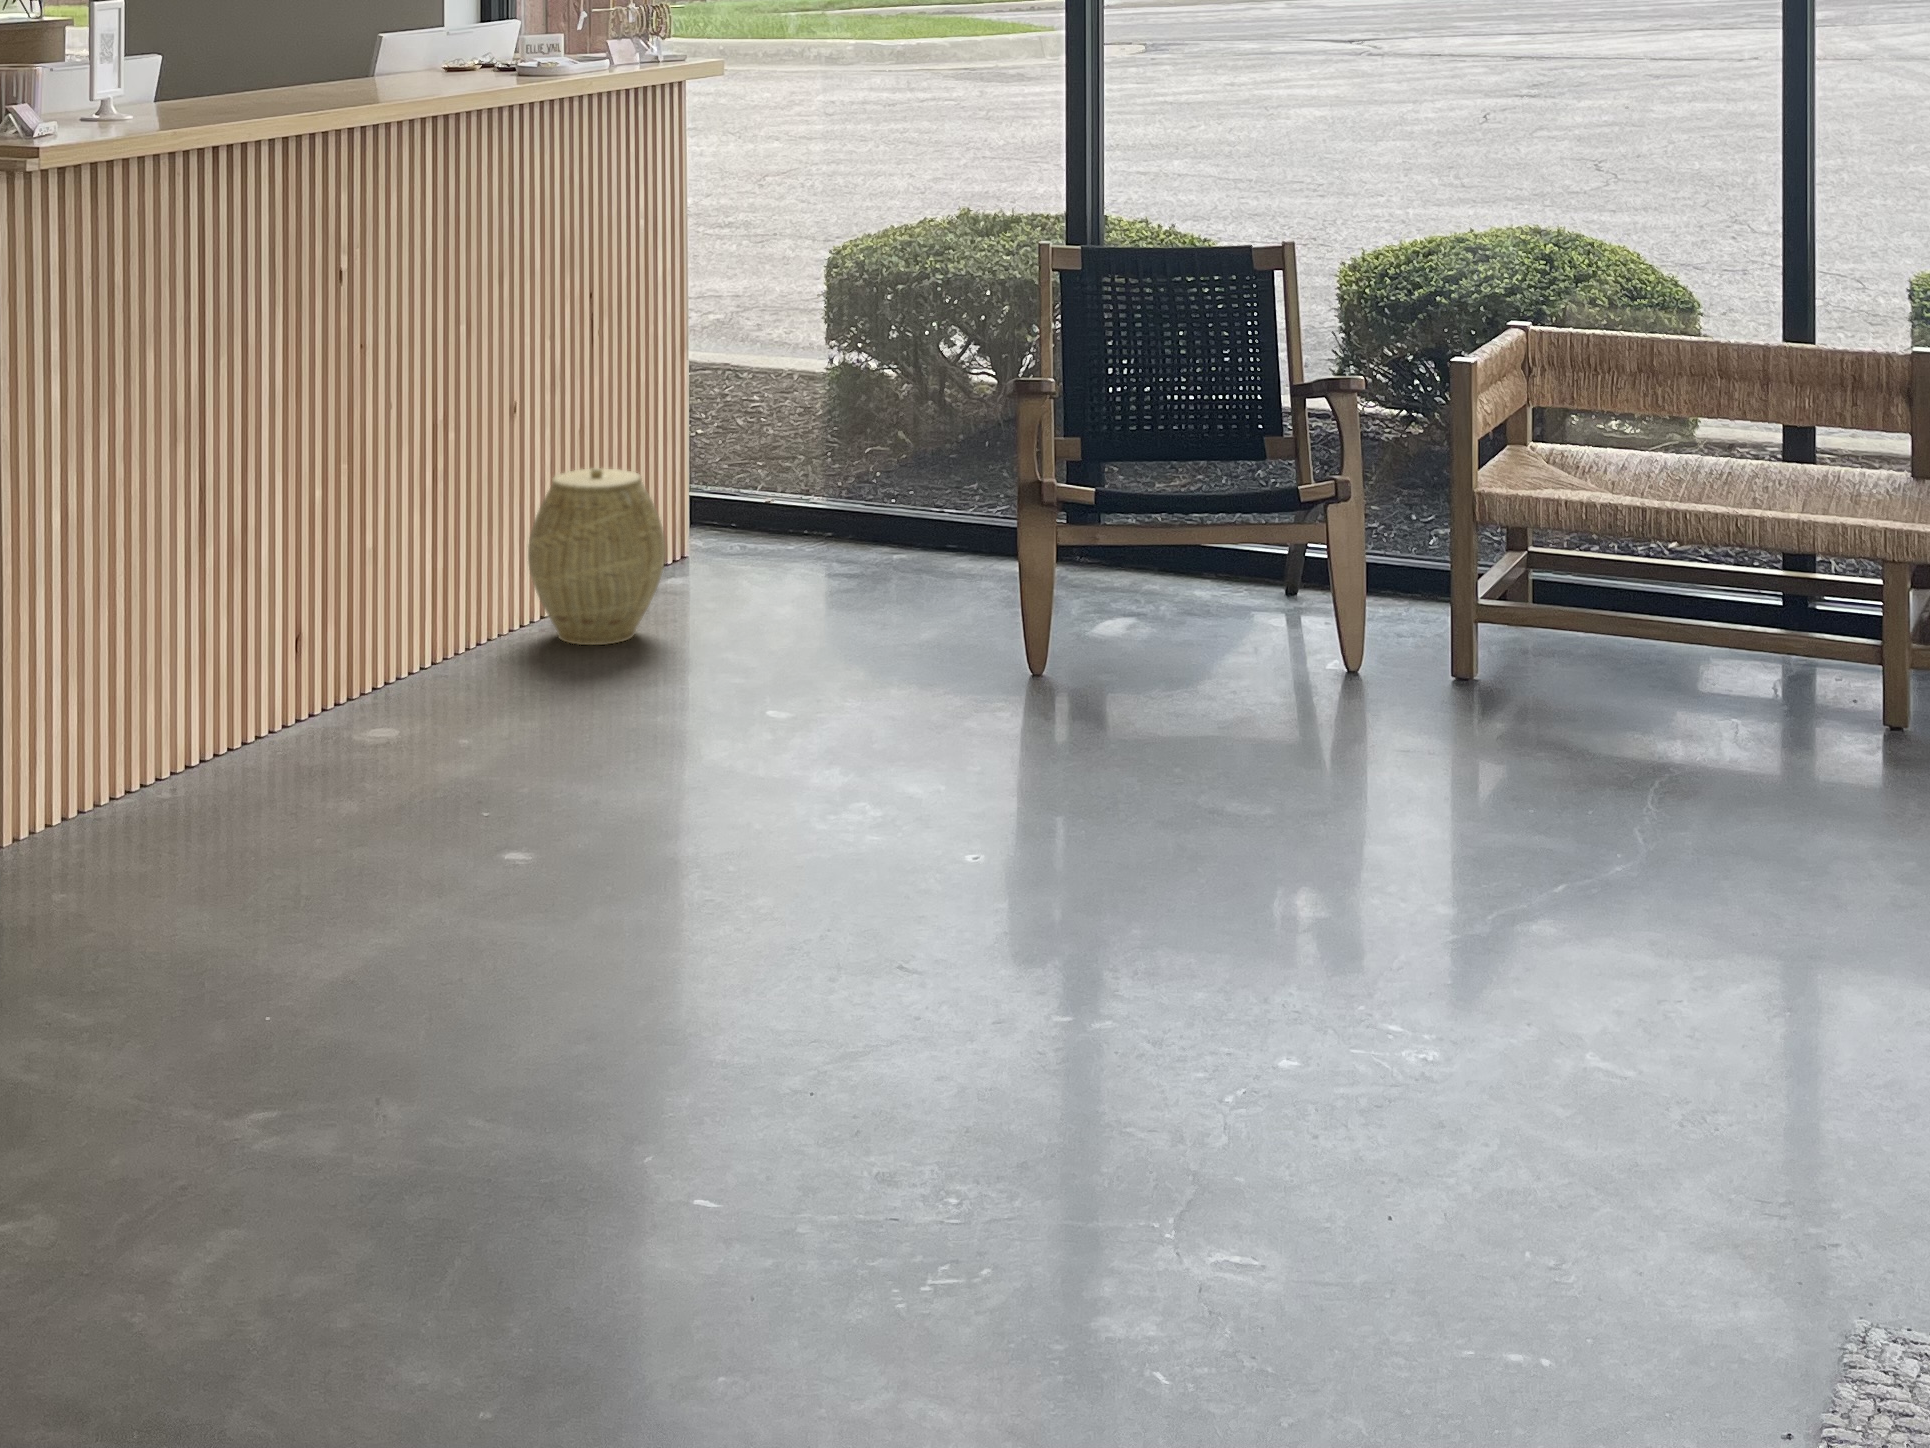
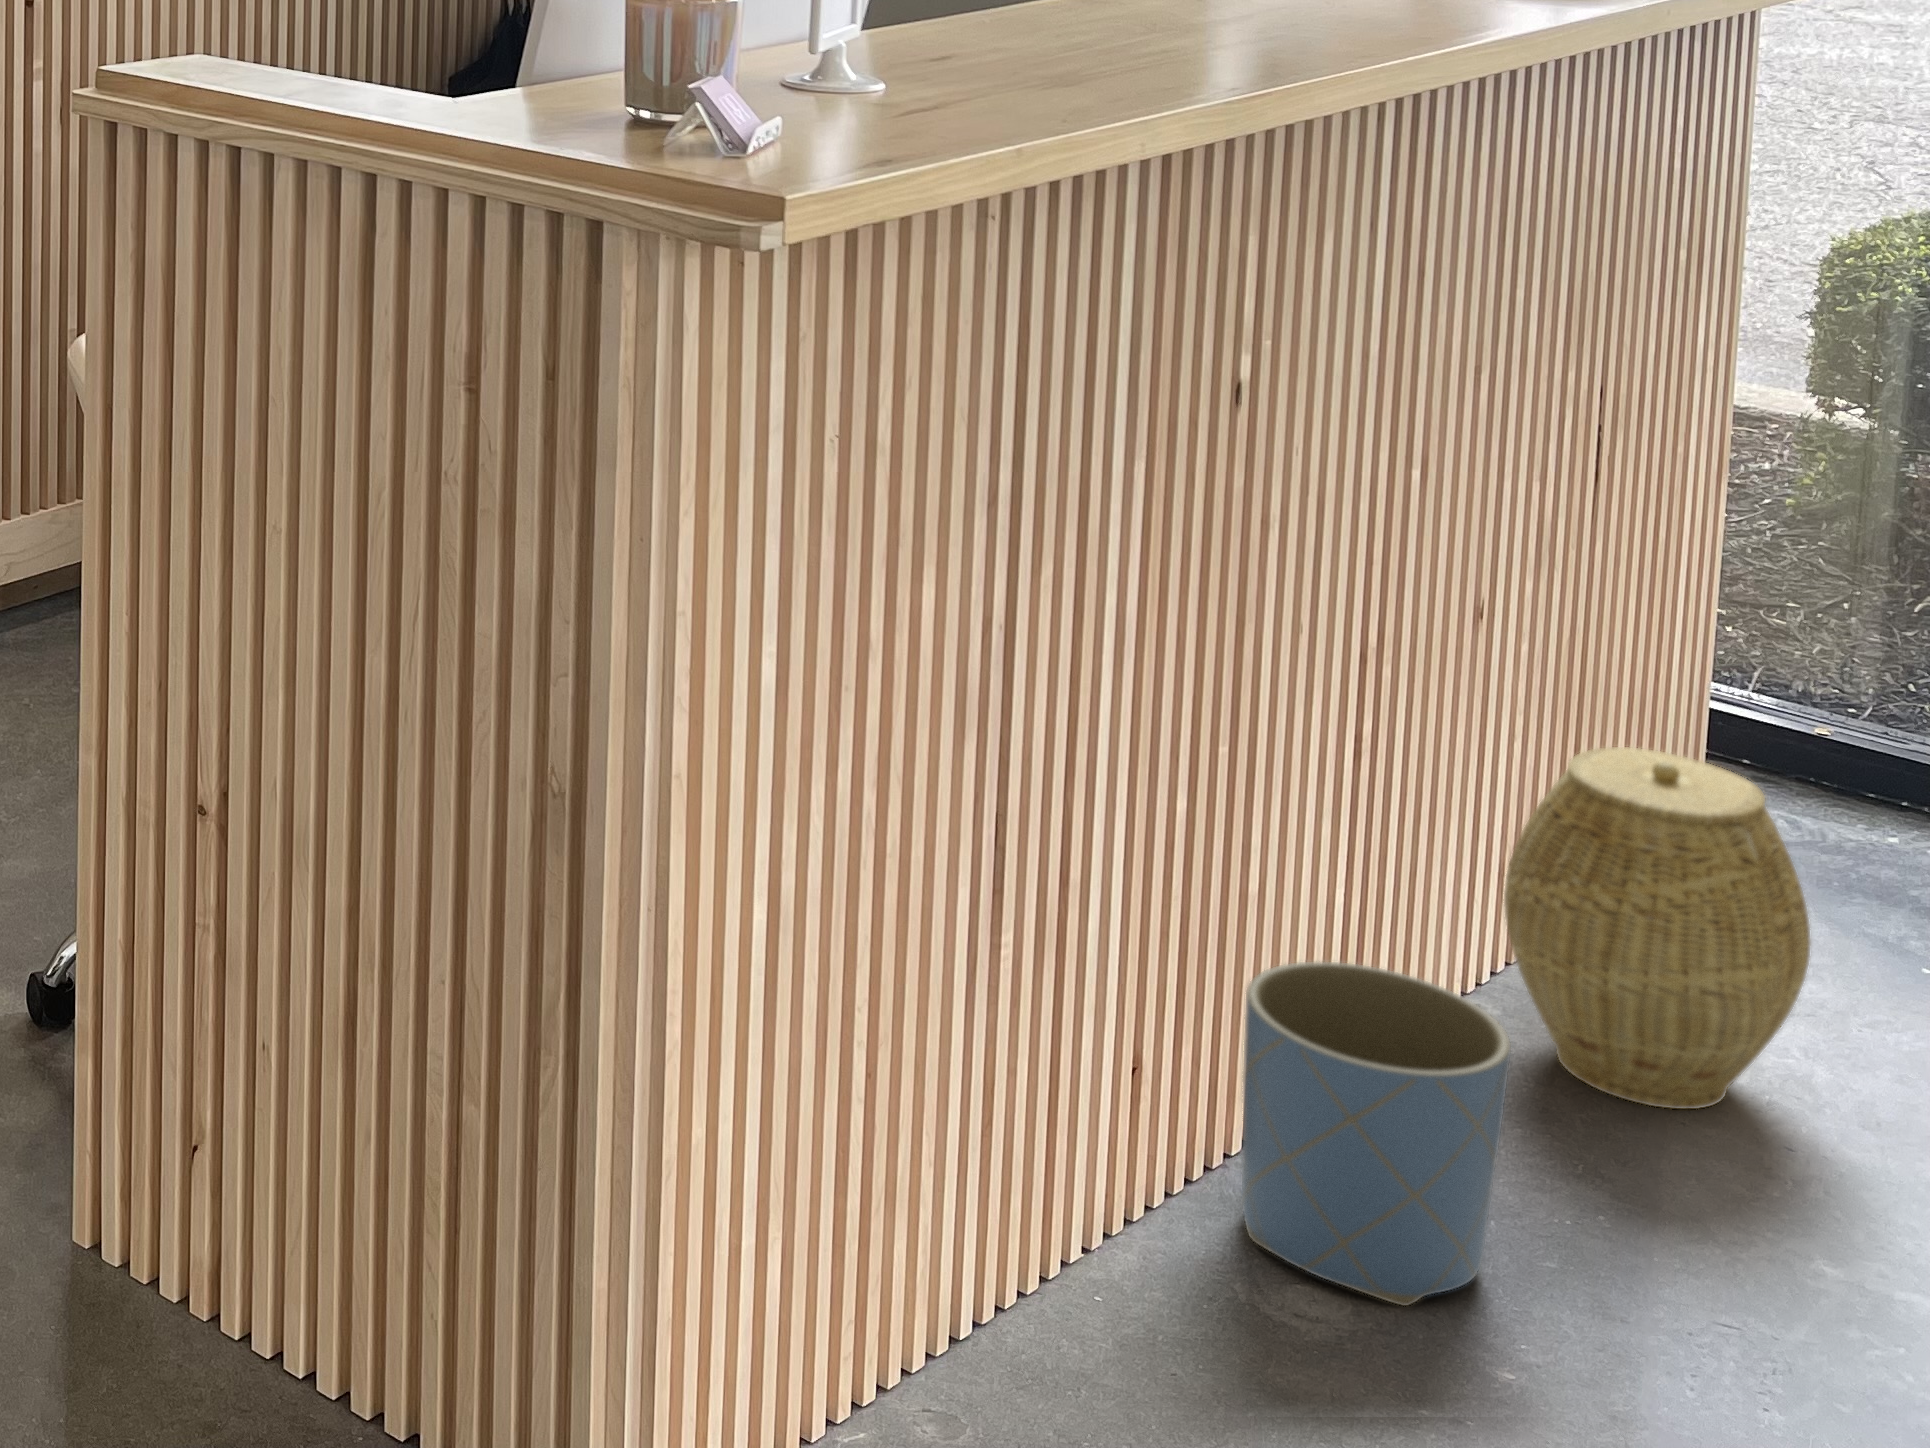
planter: none [356,570,479,722] -> present [1242,962,1511,1306]

